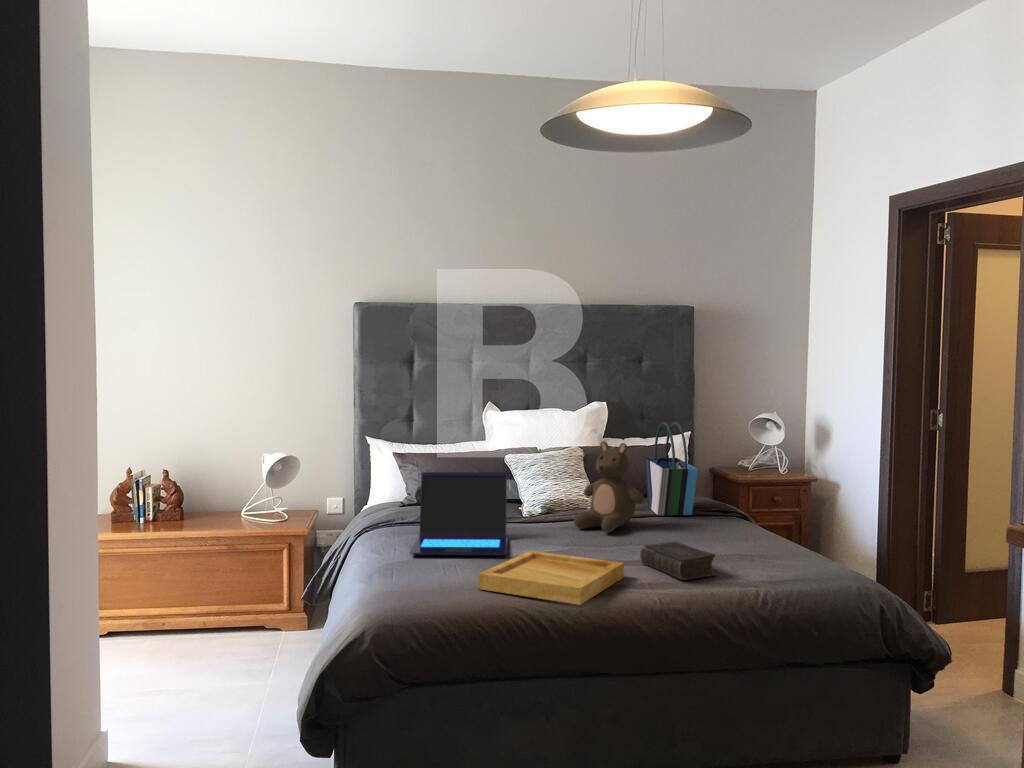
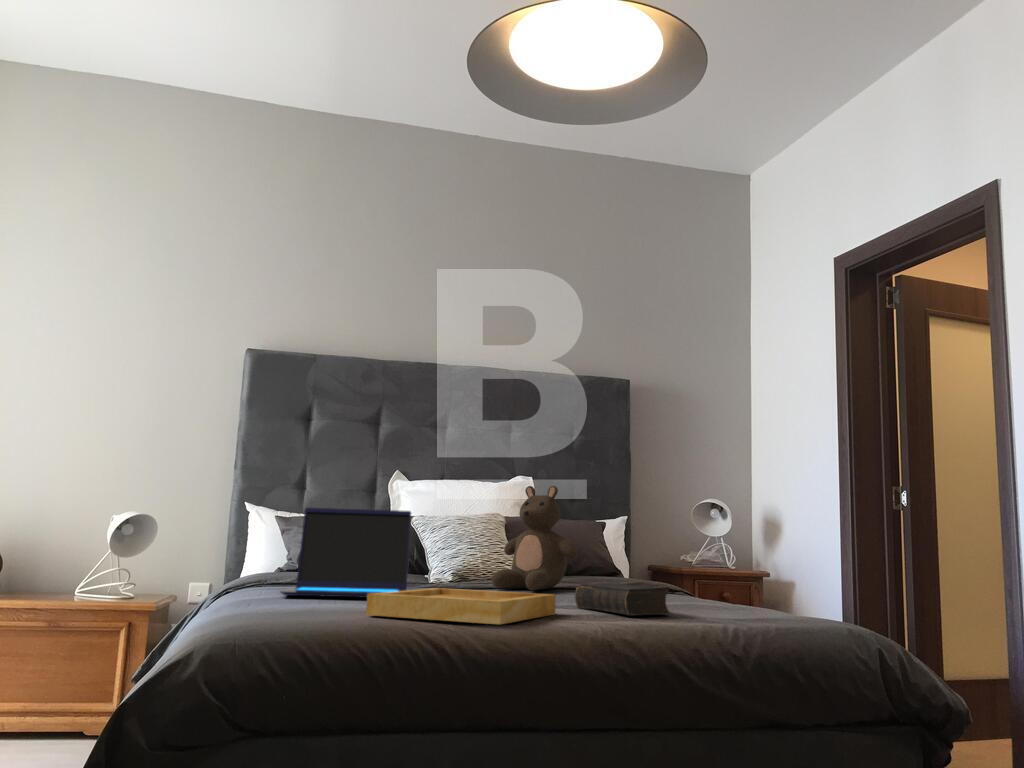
tote bag: present [645,422,698,515] -> none [576,476,640,586]

